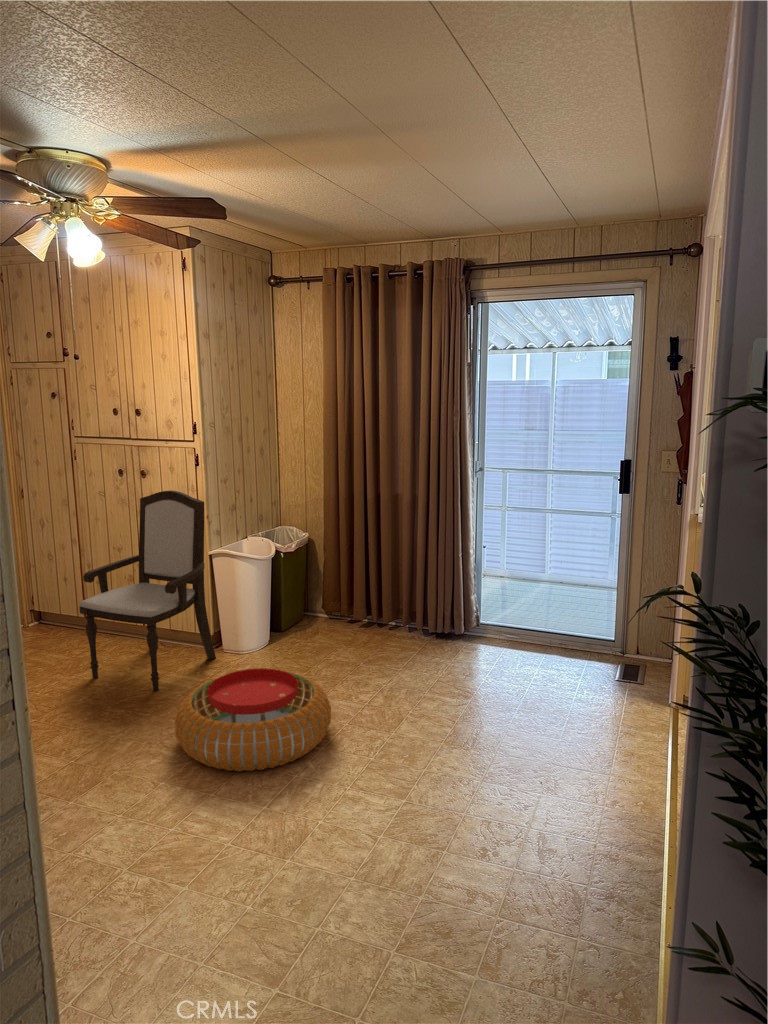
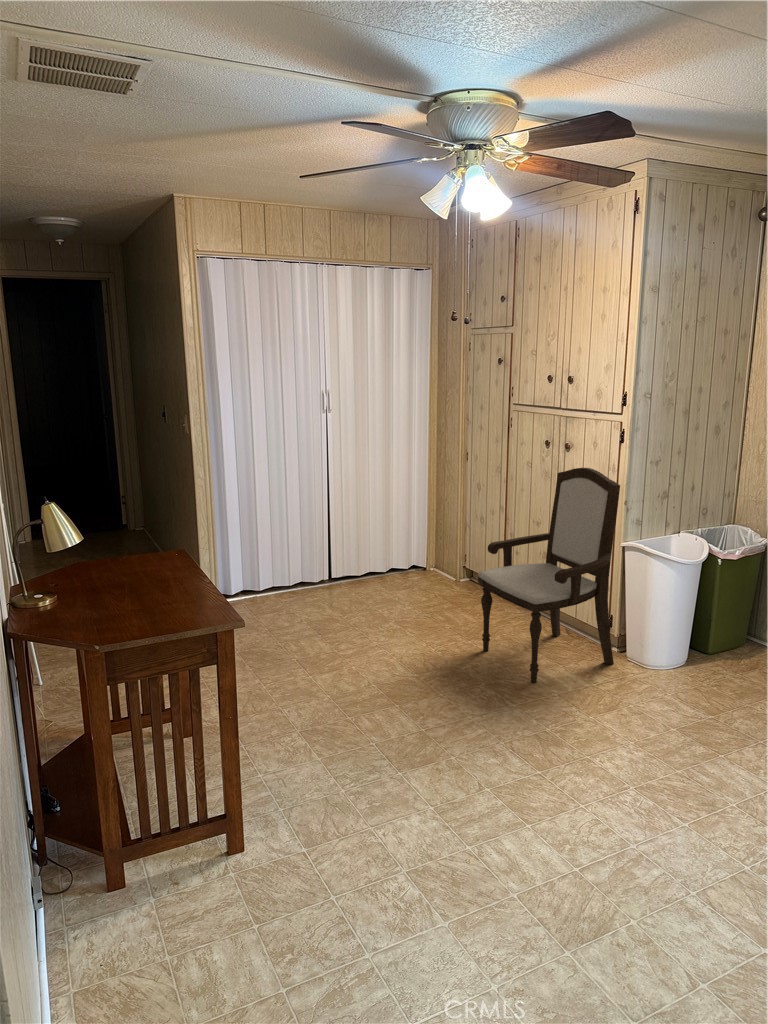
pouf: present [175,668,331,771] -> none [517,691,712,826]

